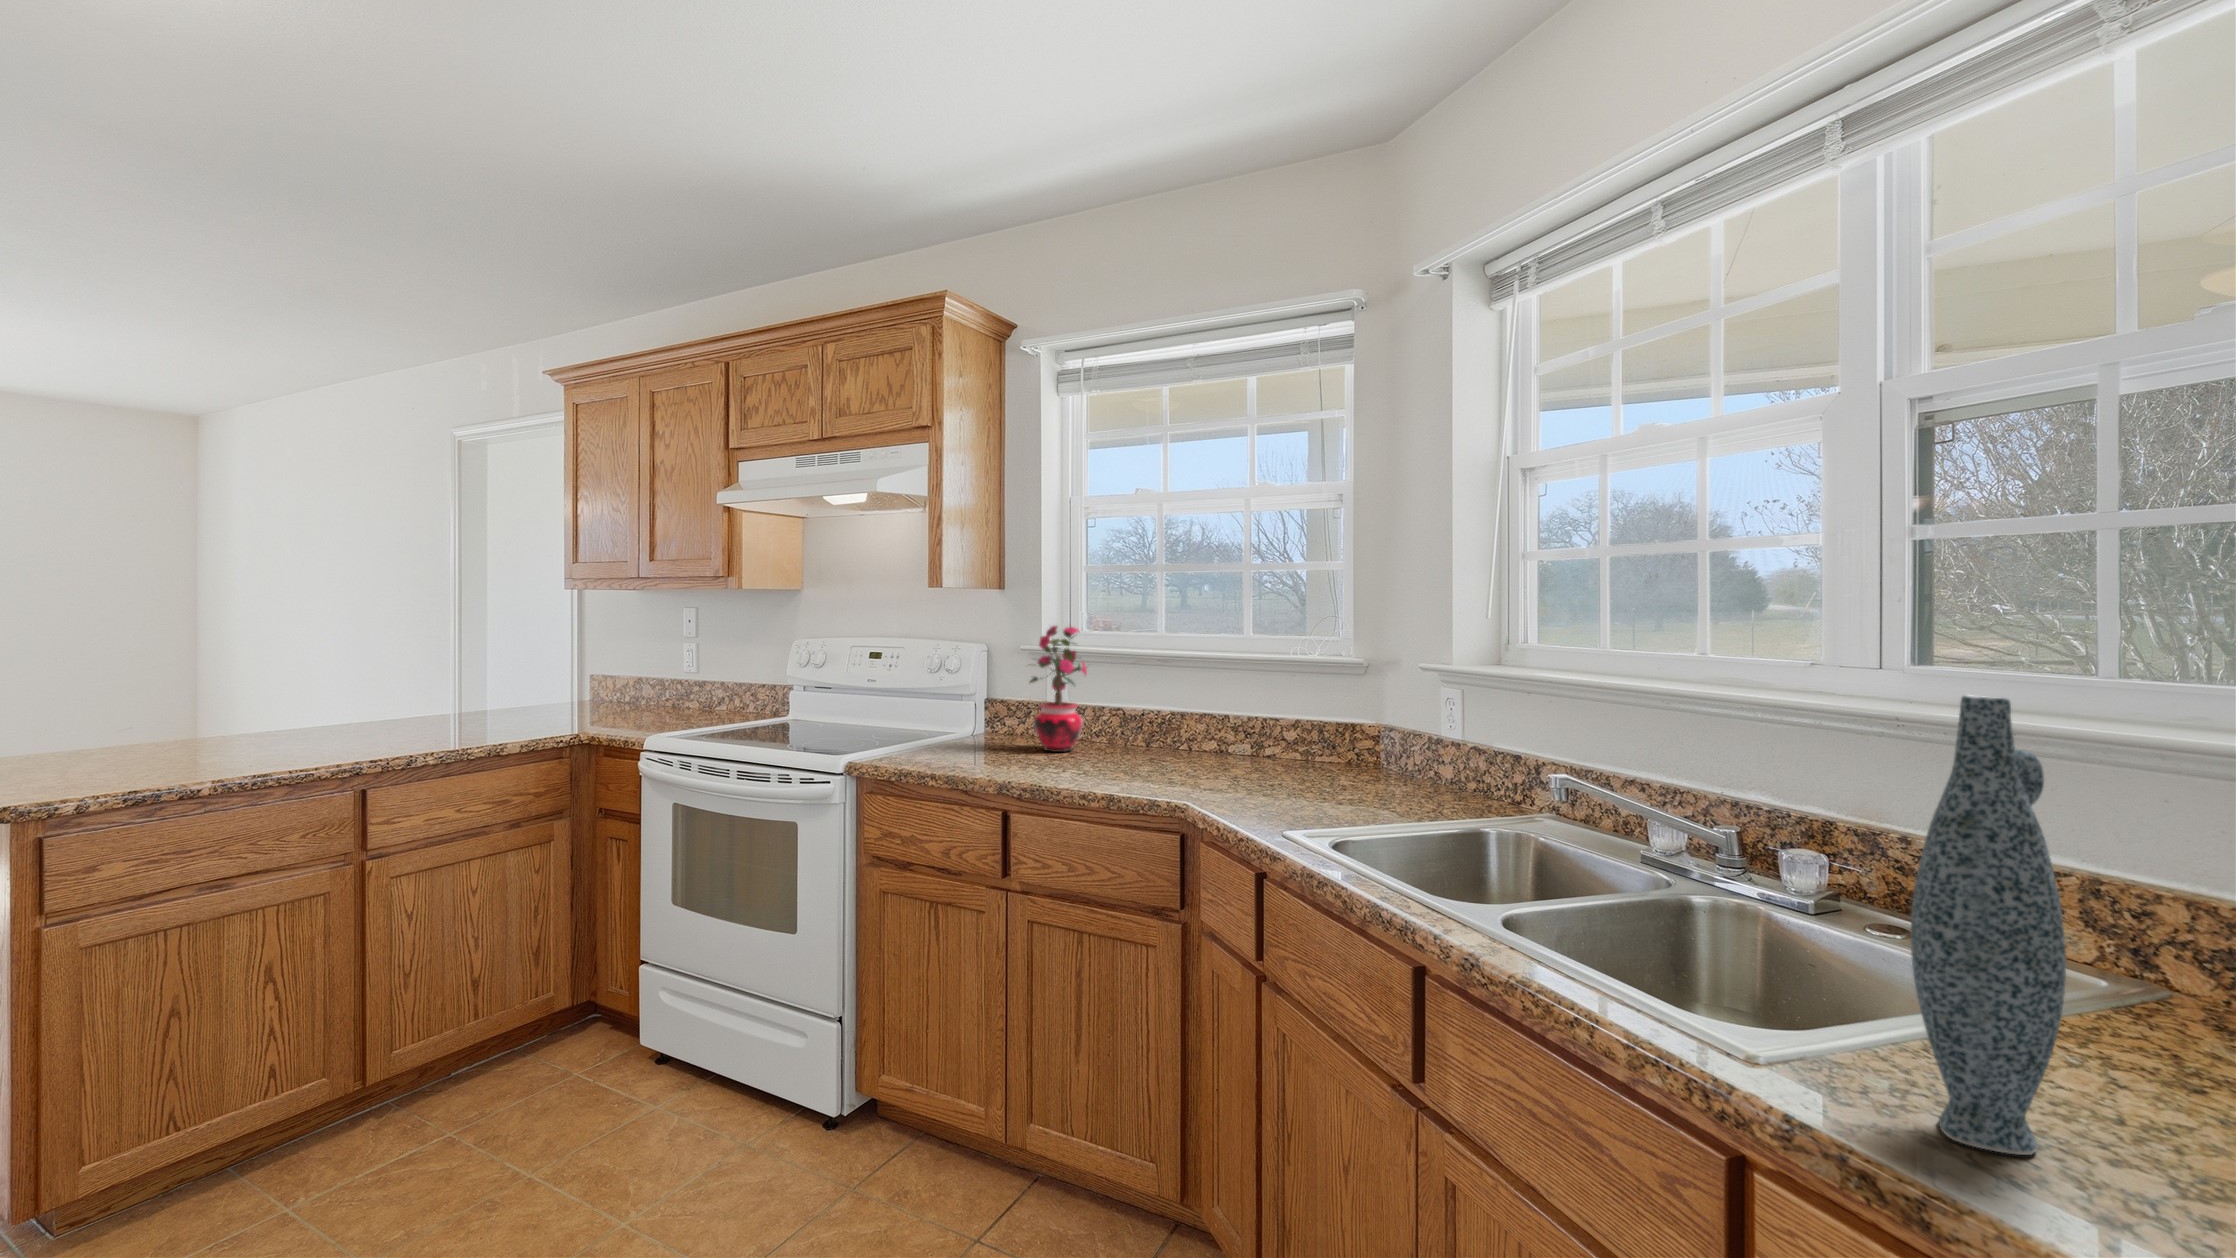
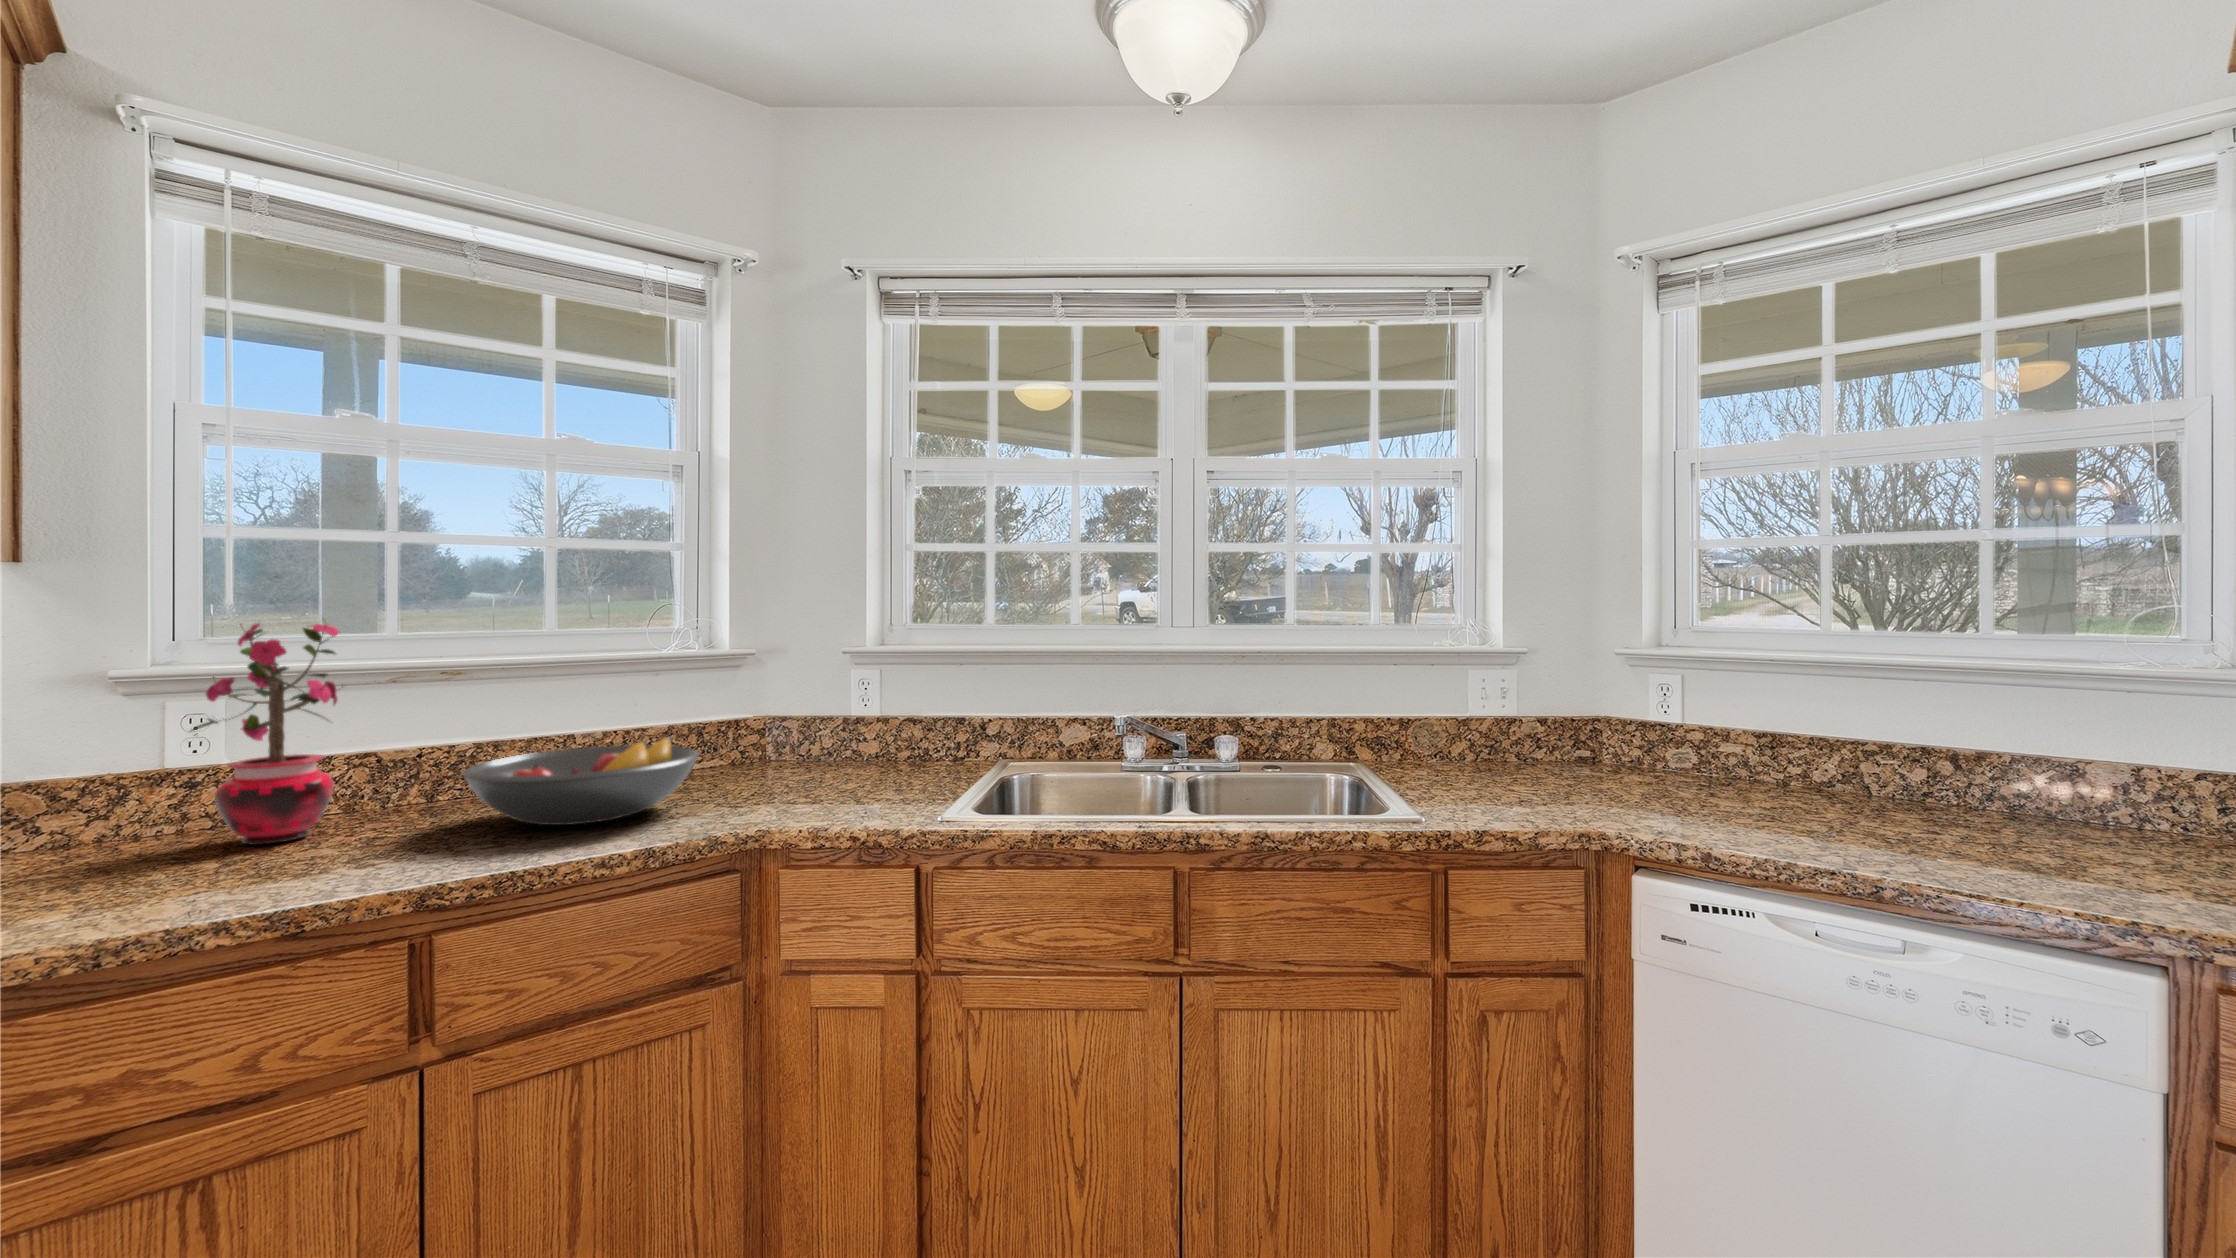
vase: present [1910,695,2066,1155] -> none [1465,618,1520,820]
fruit bowl: none [1096,723,1243,778] -> present [462,736,699,825]

